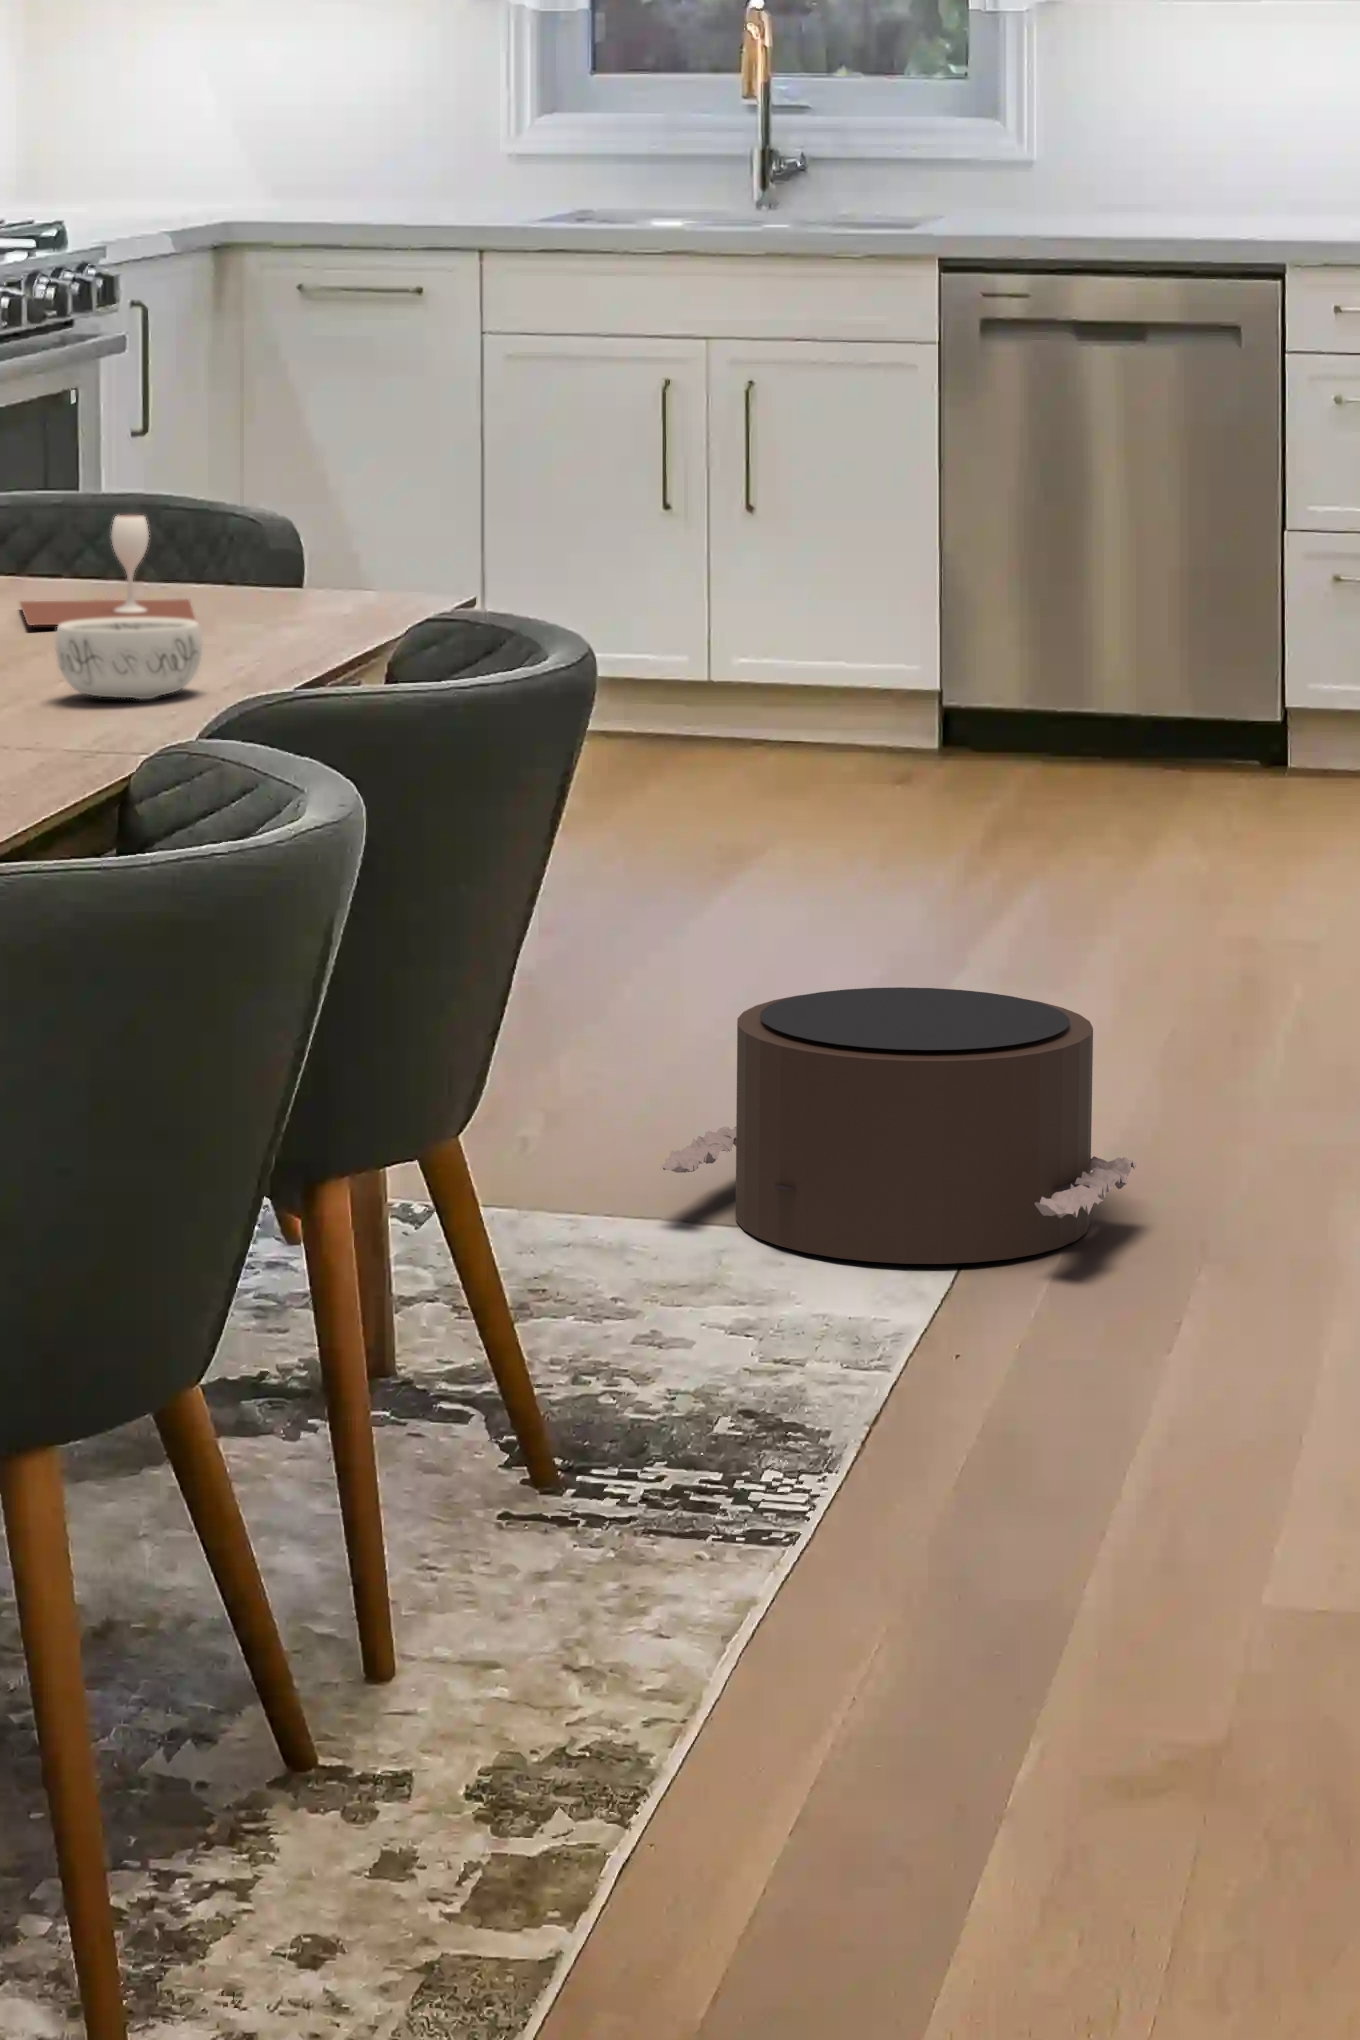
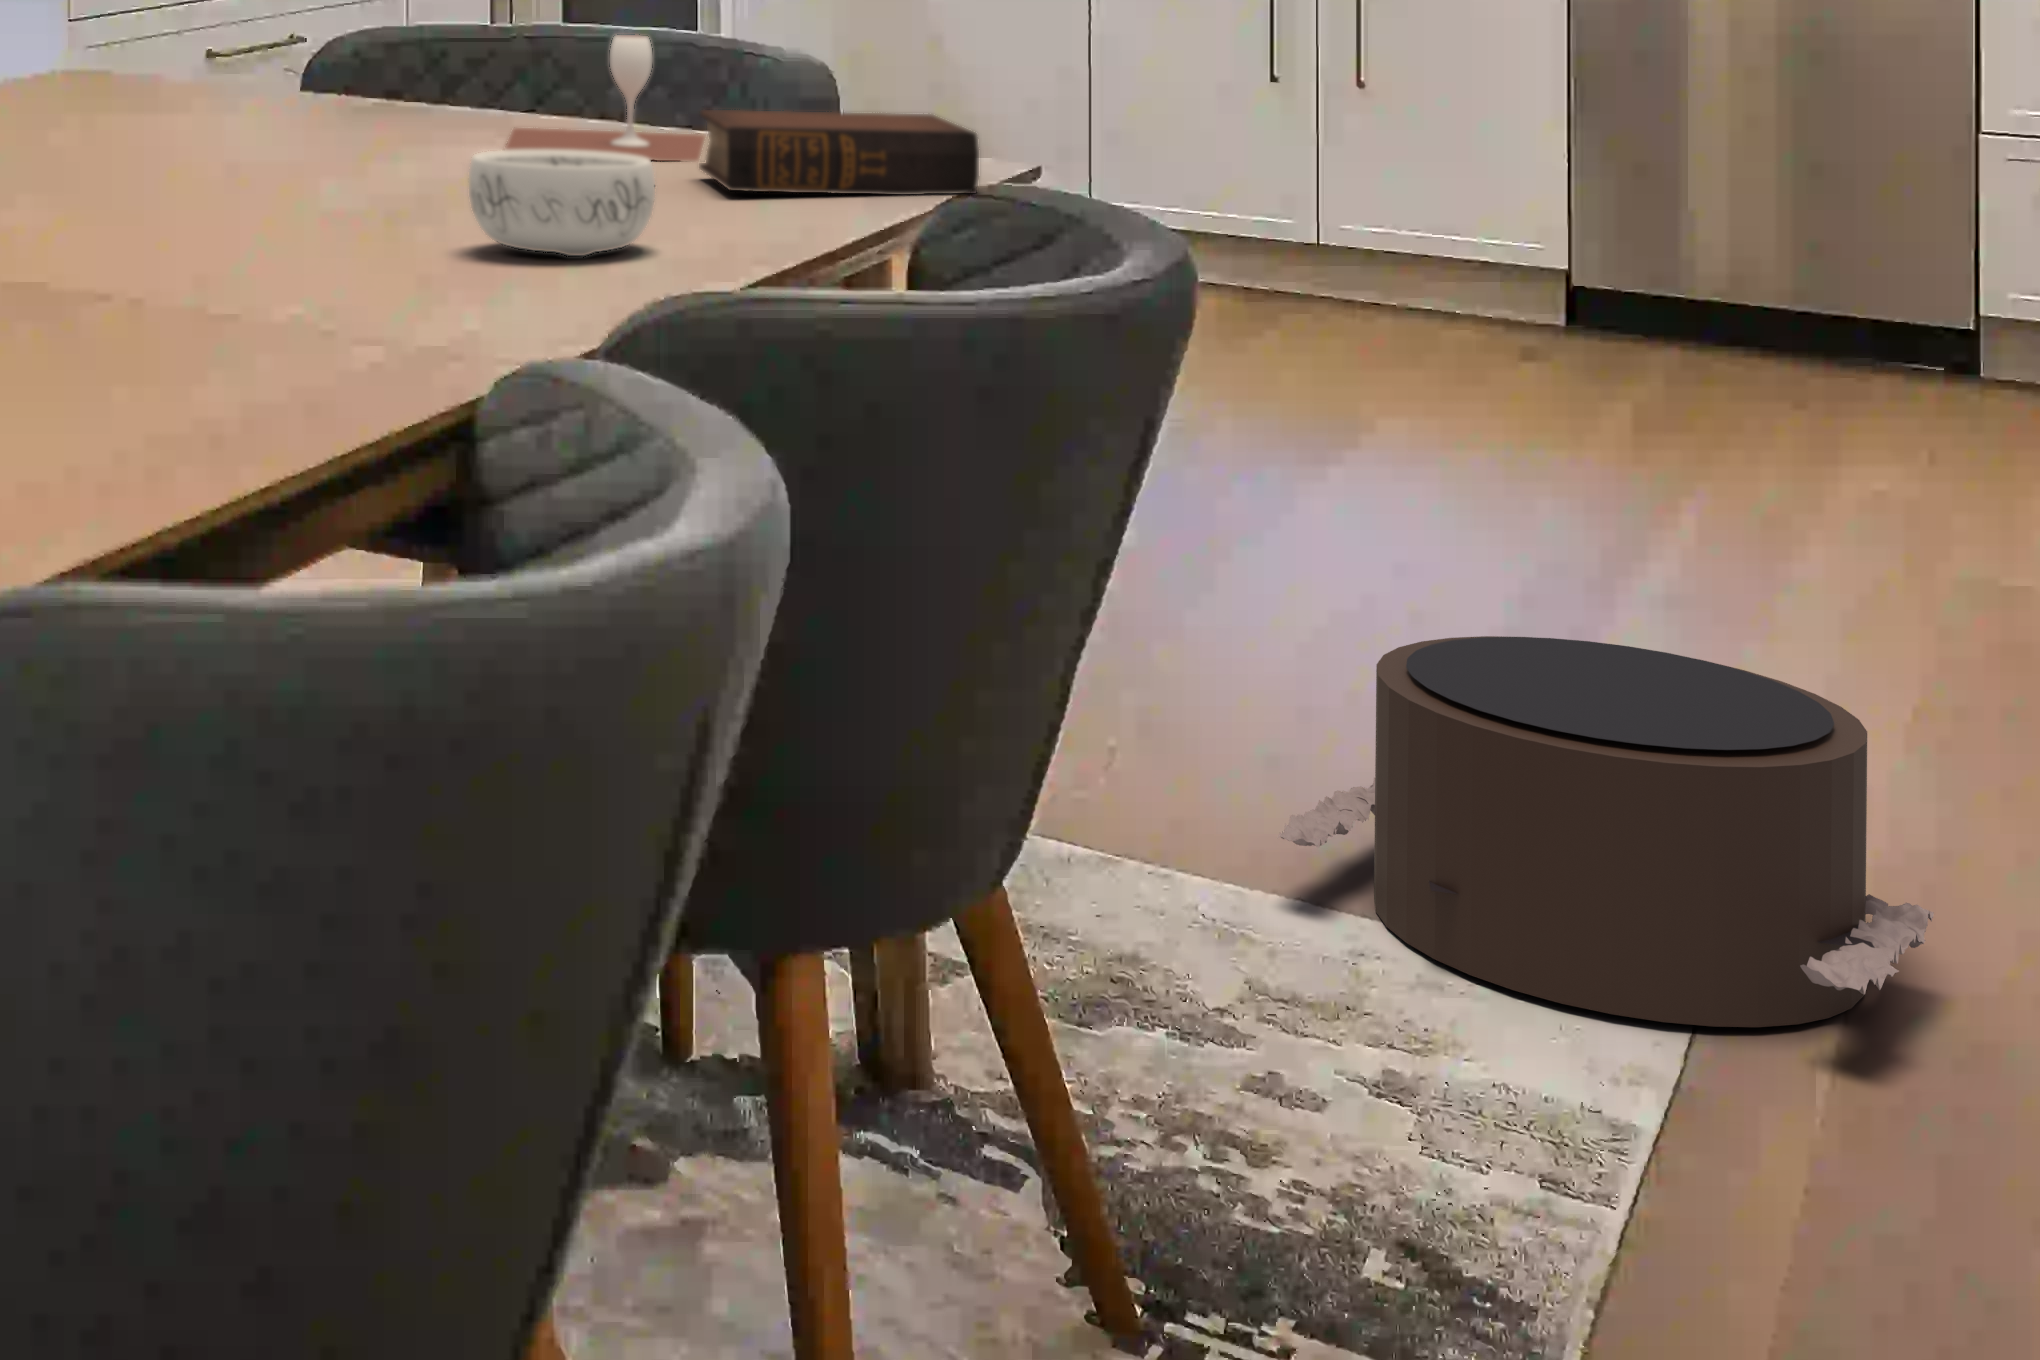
book: none [205,574,432,645] -> present [700,110,979,195]

